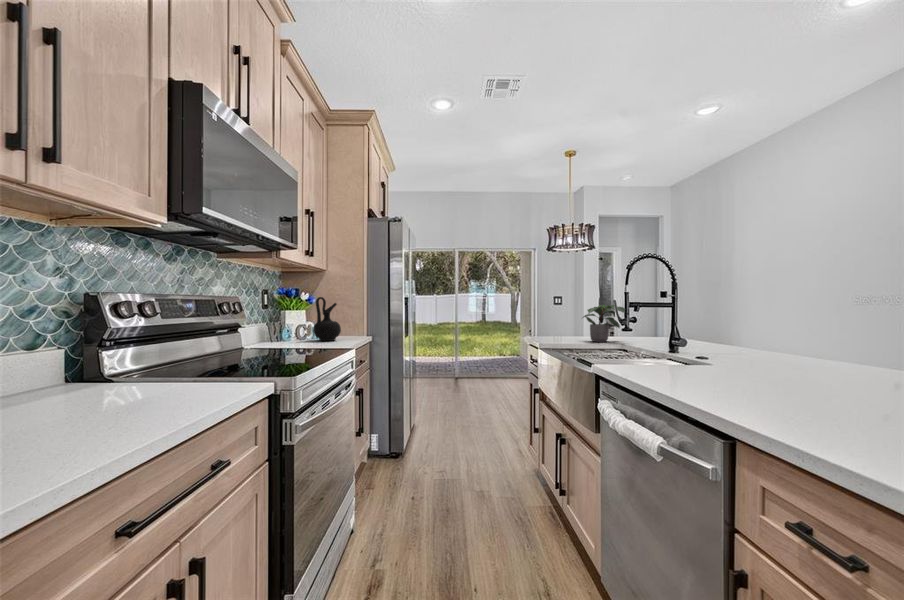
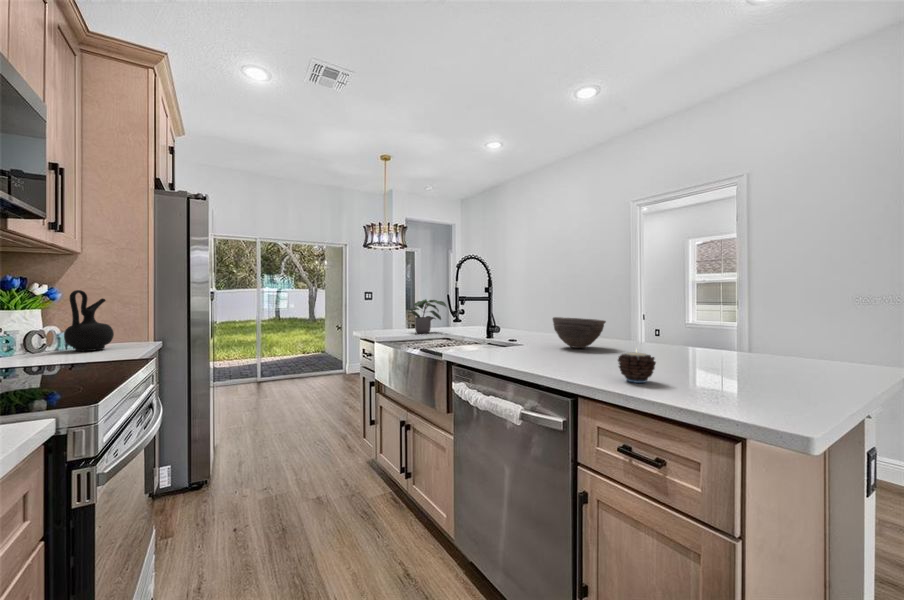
bowl: none [745,329,835,374] -> present [553,317,606,348]
candle: none [776,377,839,427] -> present [618,351,656,383]

